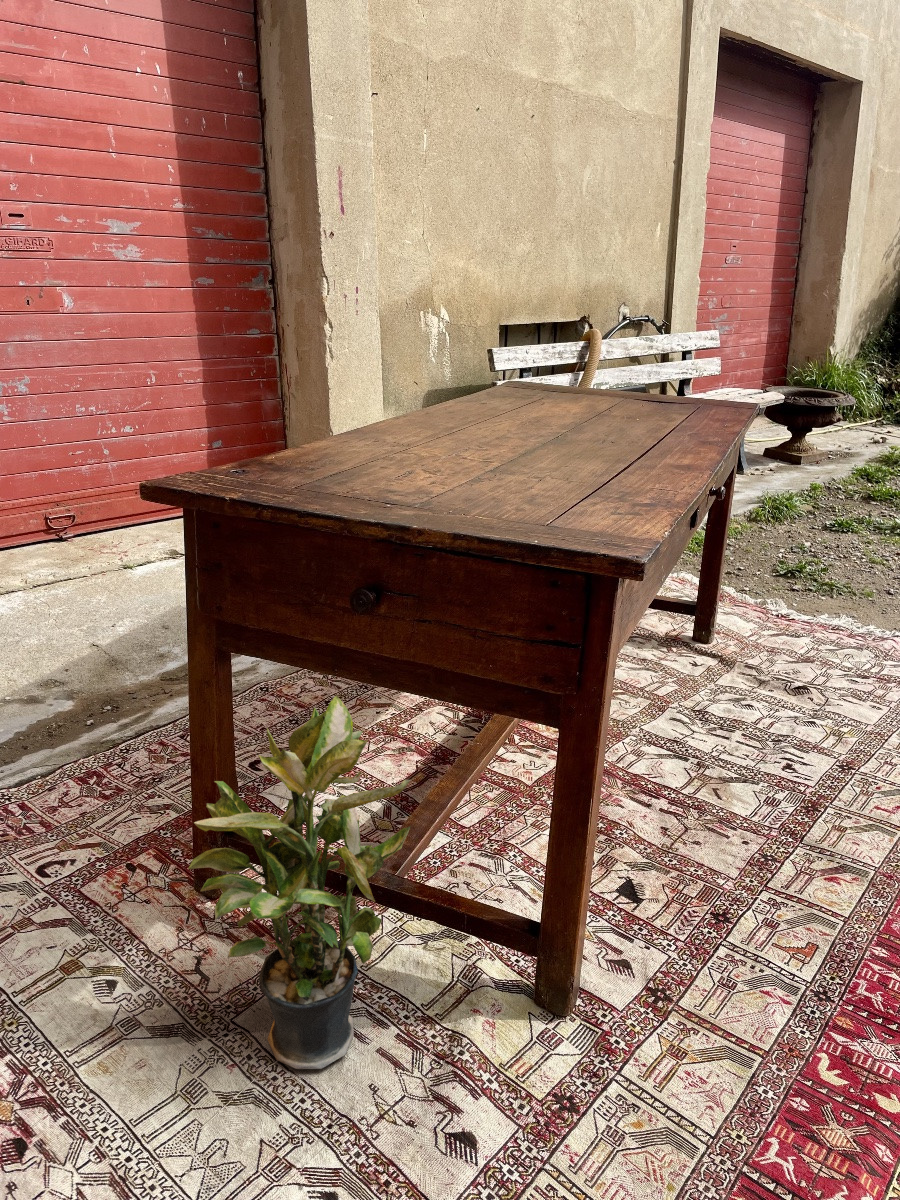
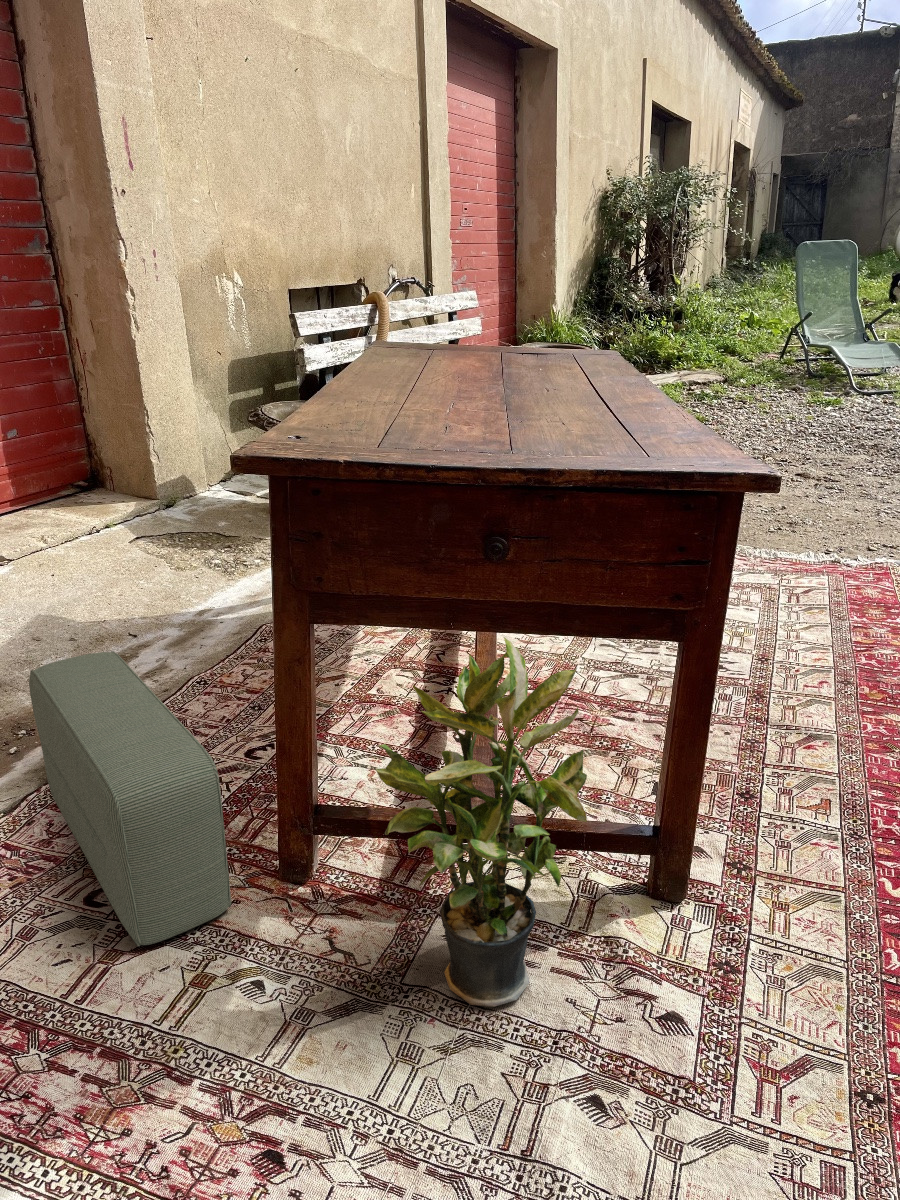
pouf: none [22,654,150,922] -> present [29,651,231,946]

